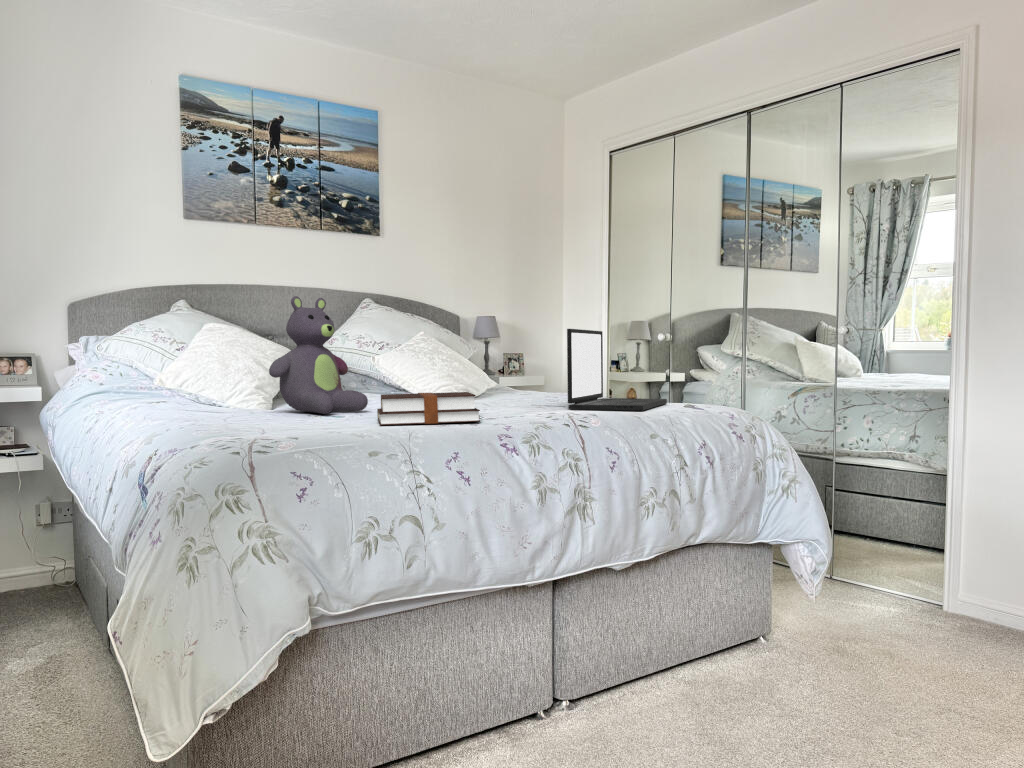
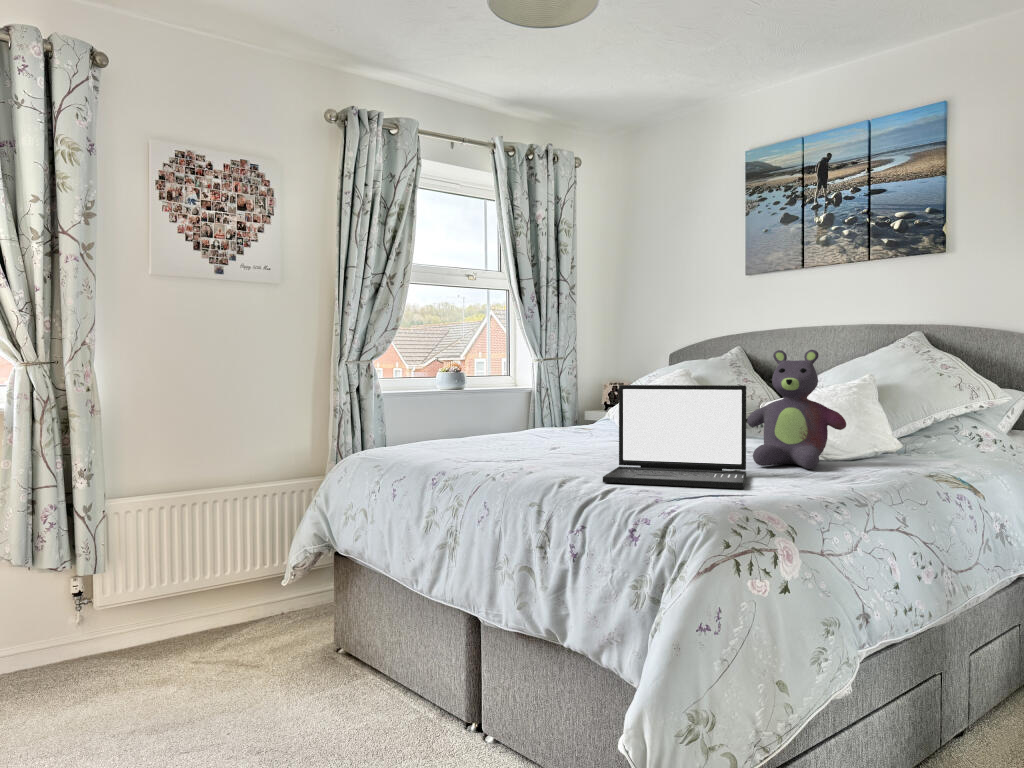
stuffed bear: present [269,296,368,414] -> present [747,350,846,469]
hardback book: present [377,392,480,425] -> none [450,434,525,461]

